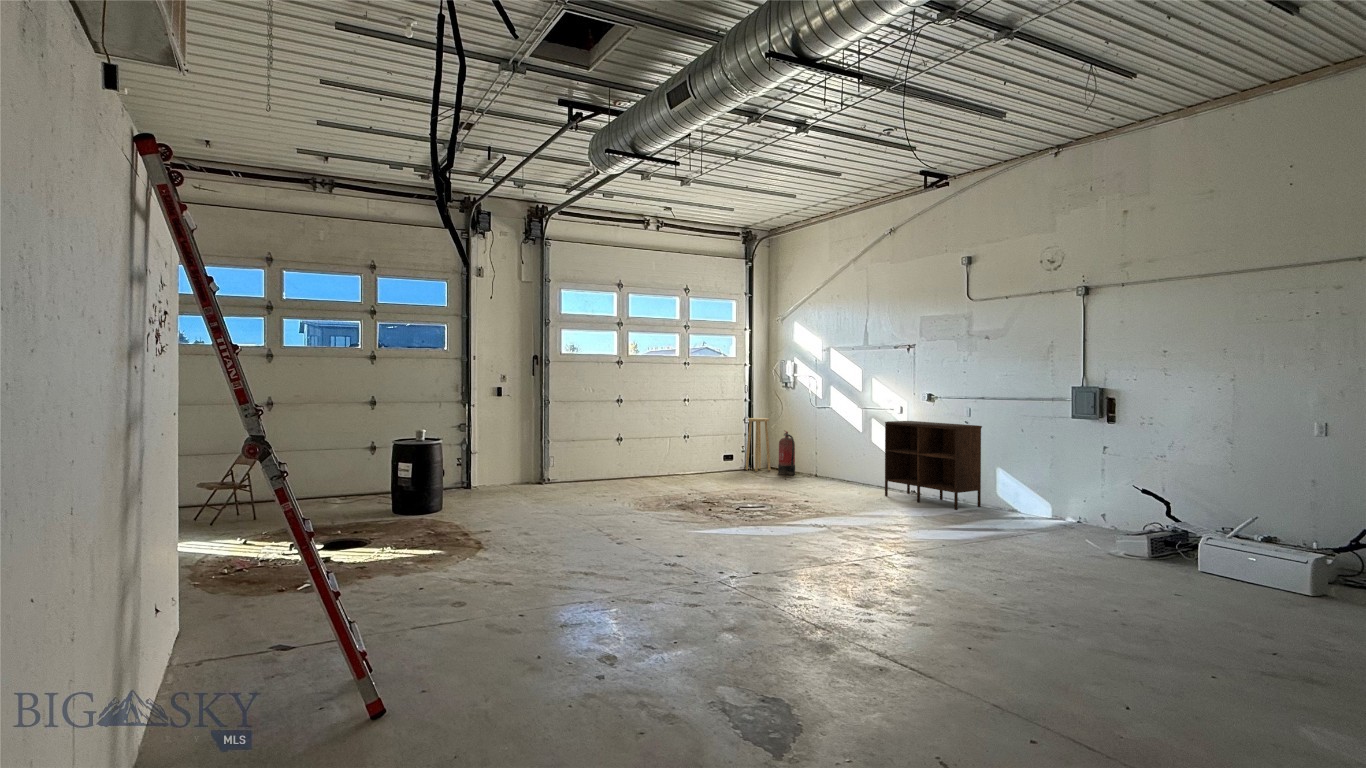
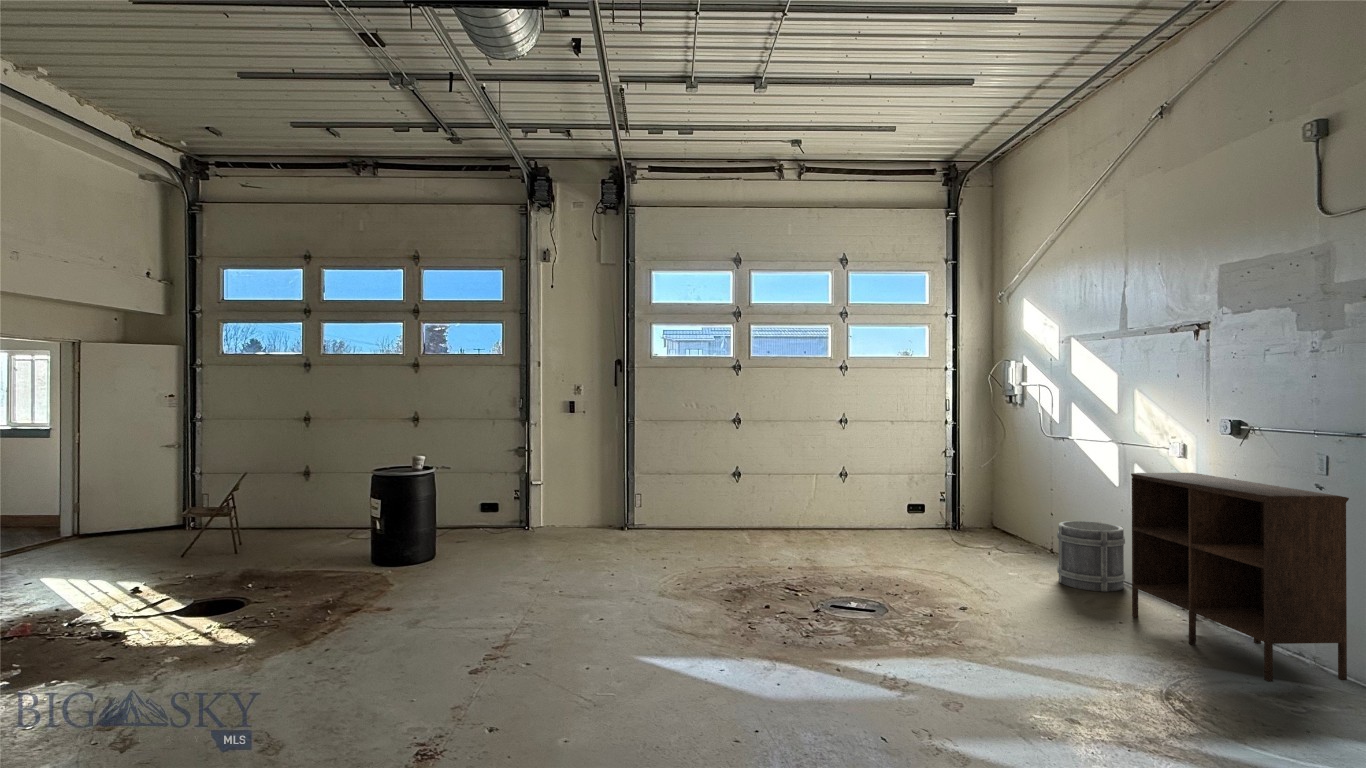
stool: present [746,418,771,471] -> none [947,451,986,535]
fire extinguisher: present [778,431,795,475] -> none [990,473,1020,548]
bucket: none [835,453,869,489] -> present [1057,521,1125,592]

